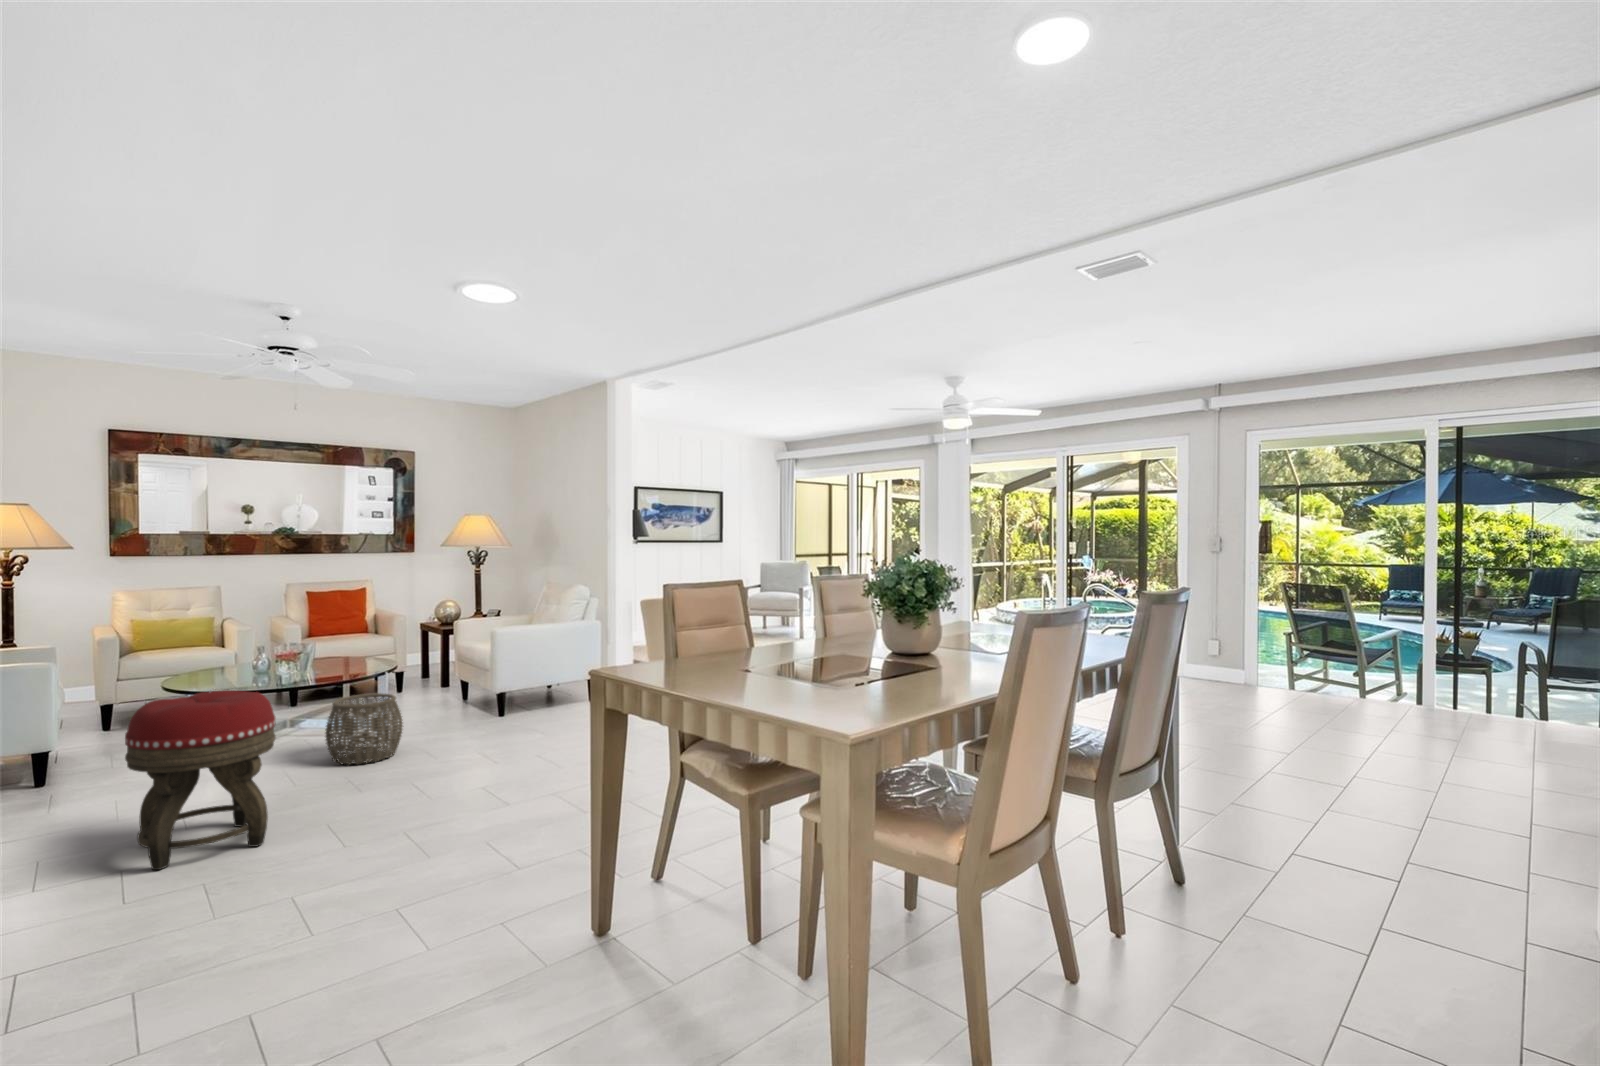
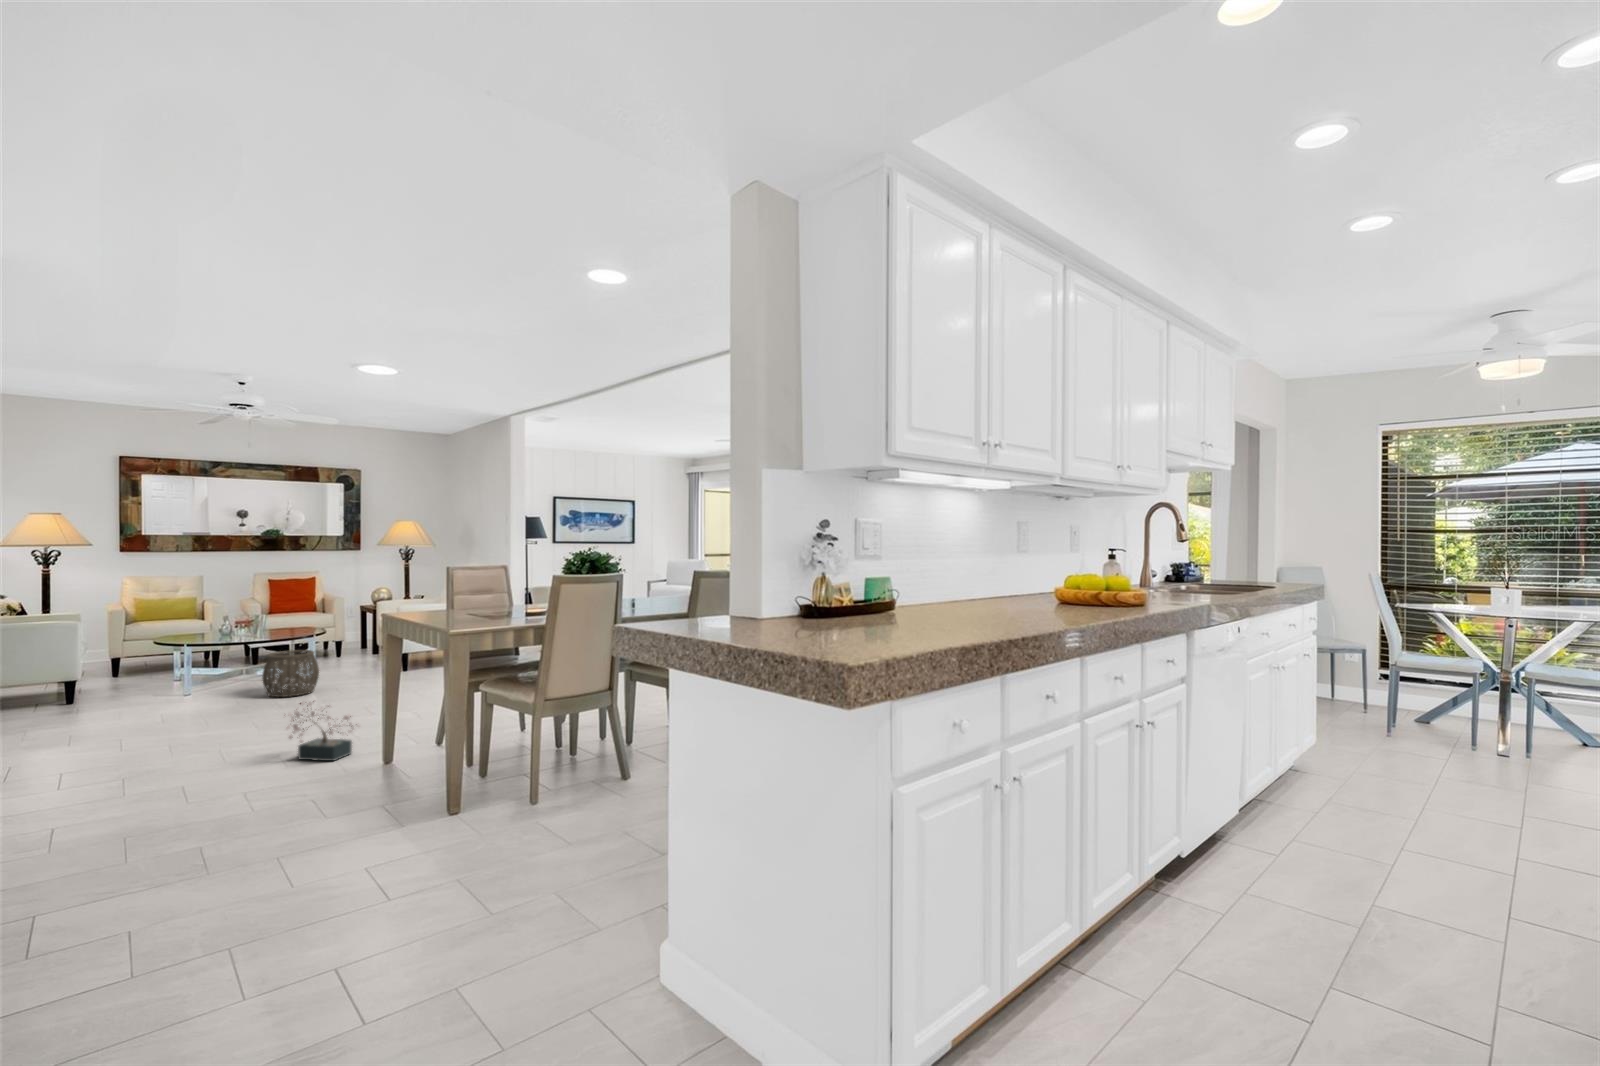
footstool: present [125,690,276,870] -> none [116,639,214,745]
decorative plant: none [415,797,534,906] -> present [284,702,357,761]

